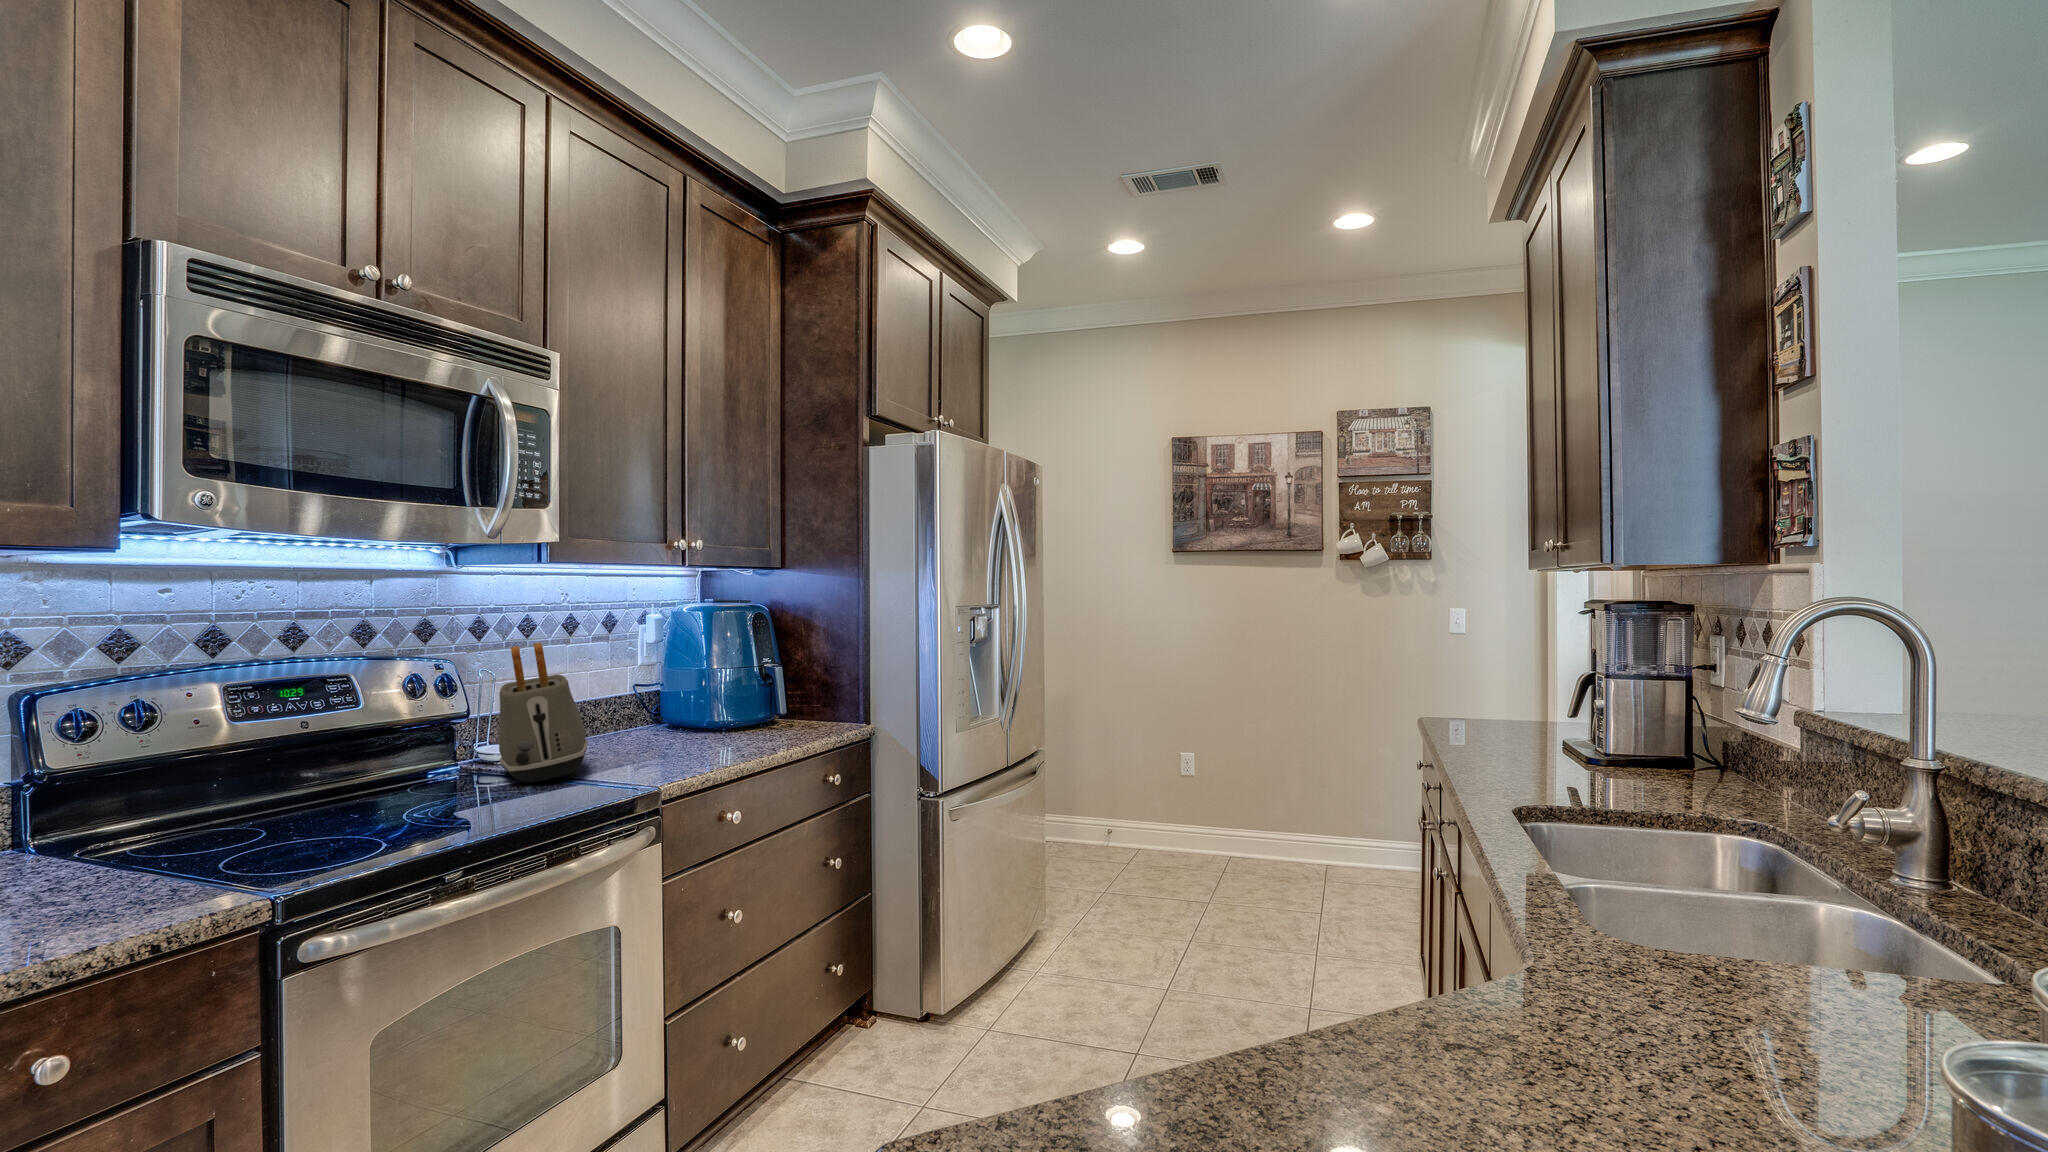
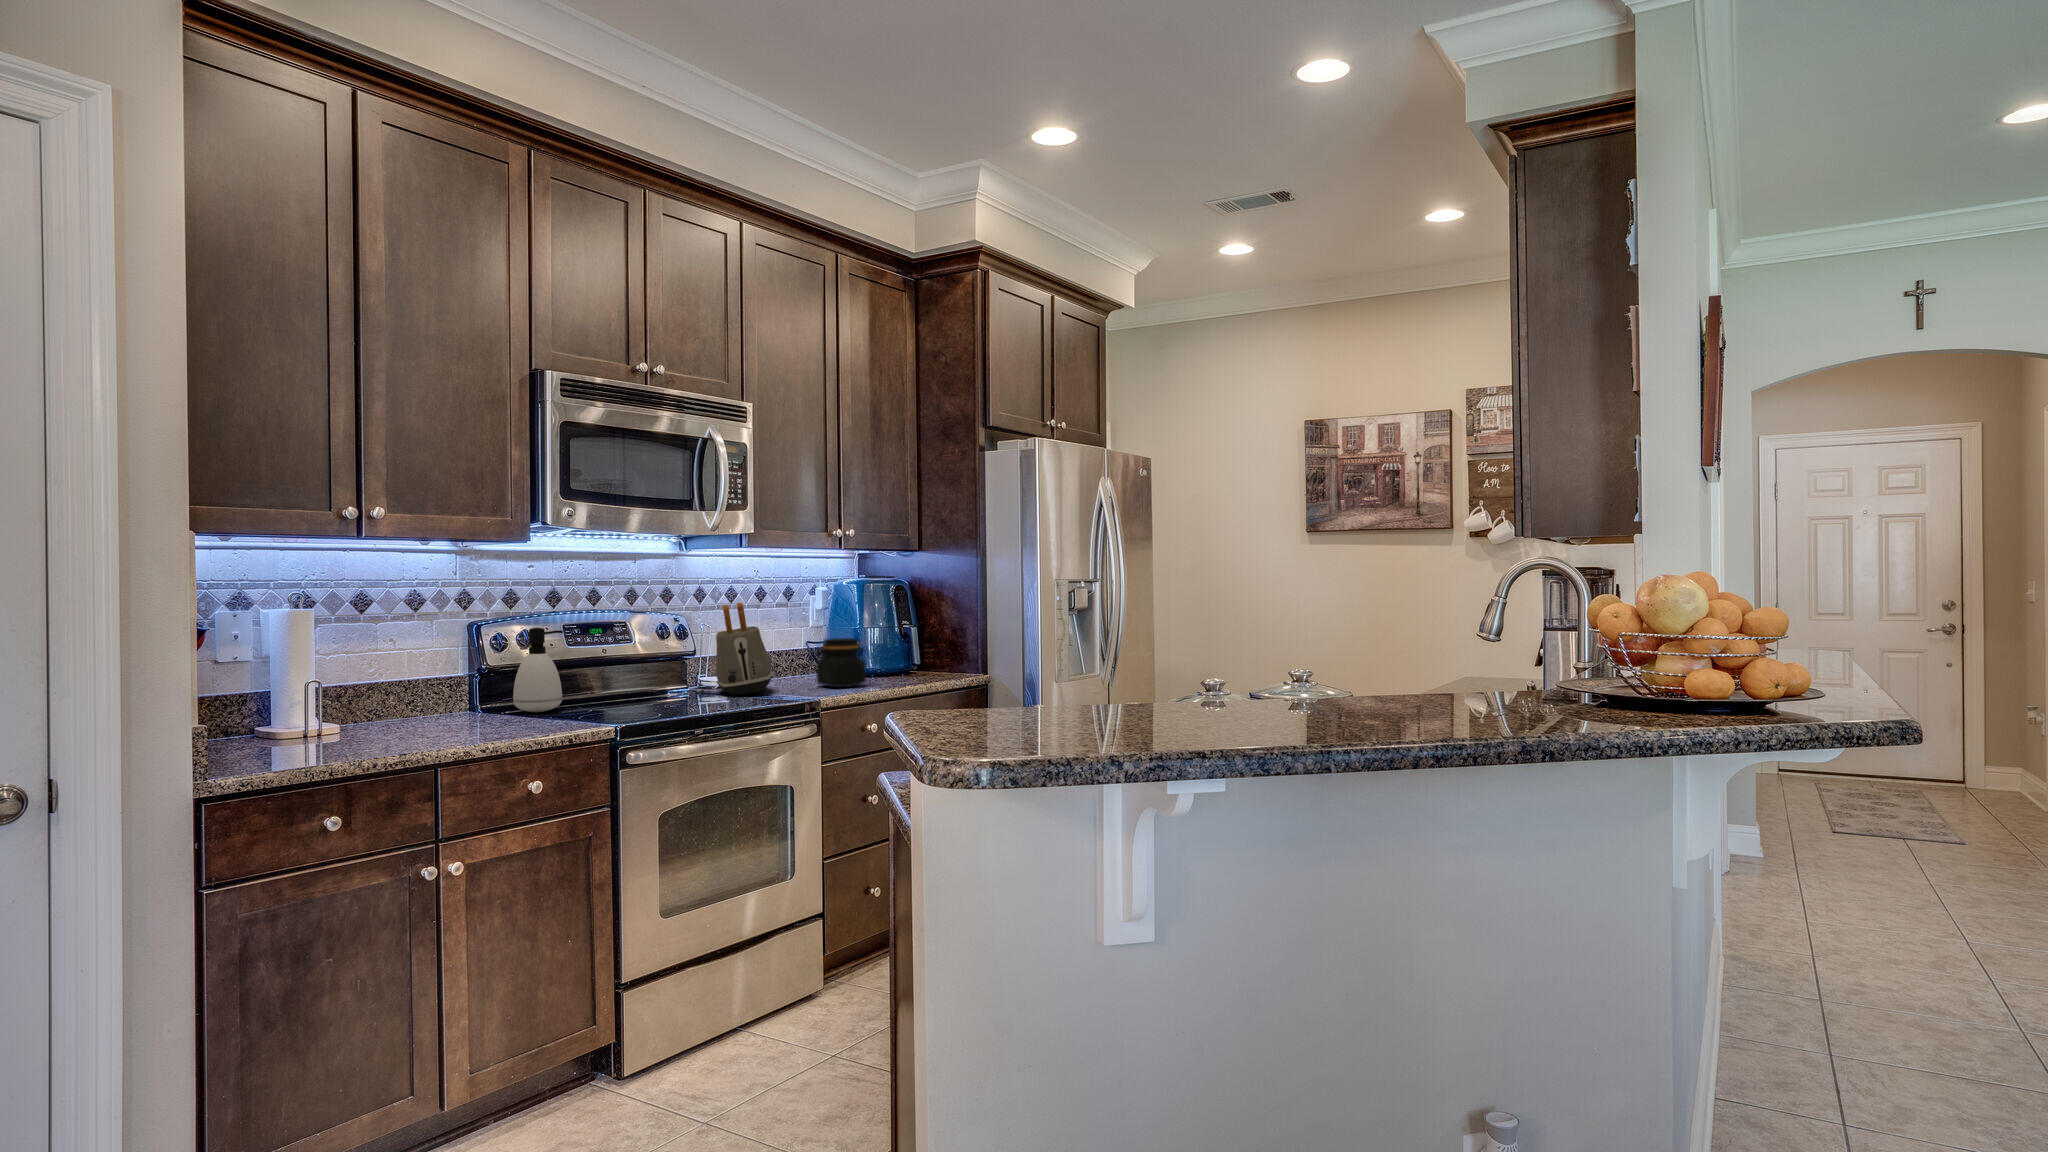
jar: none [651,687,724,756] -> present [816,638,866,687]
soap dispenser: none [91,701,202,851] -> present [513,628,563,712]

